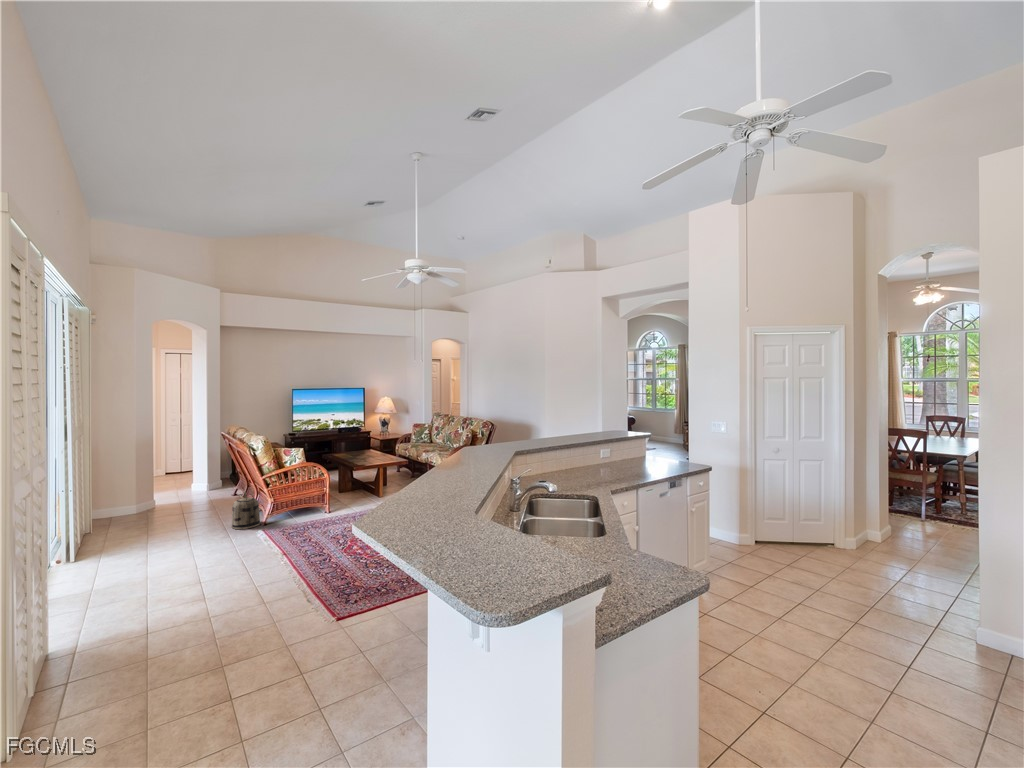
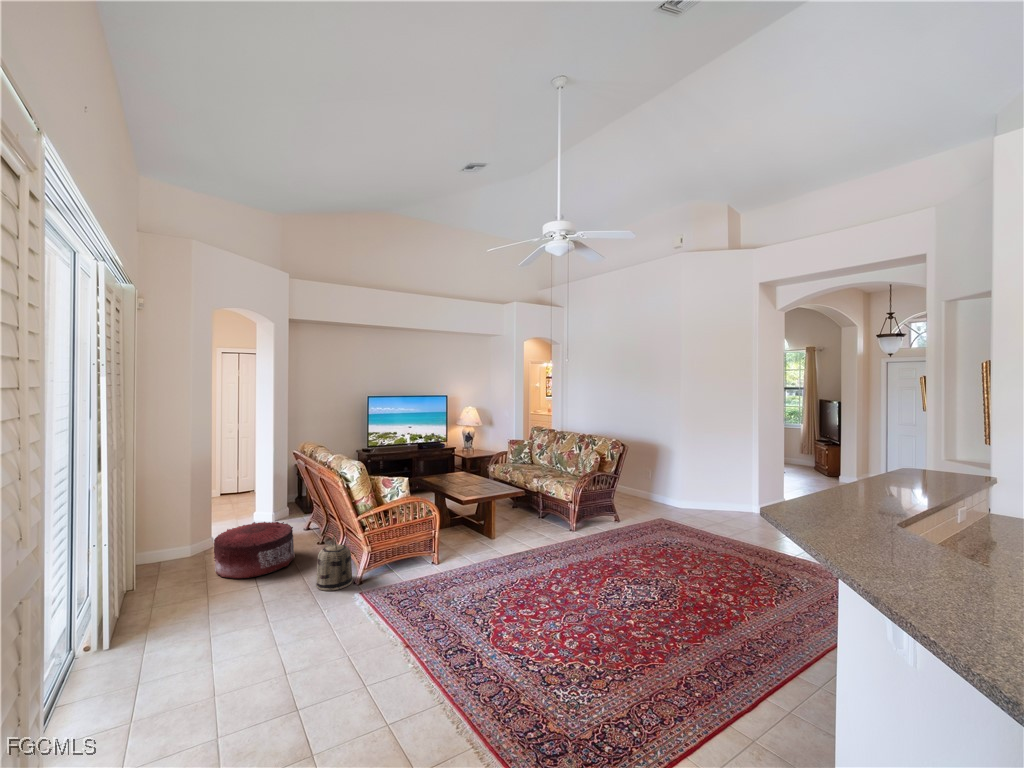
pouf: none [154,485,219,525] -> present [214,522,295,578]

